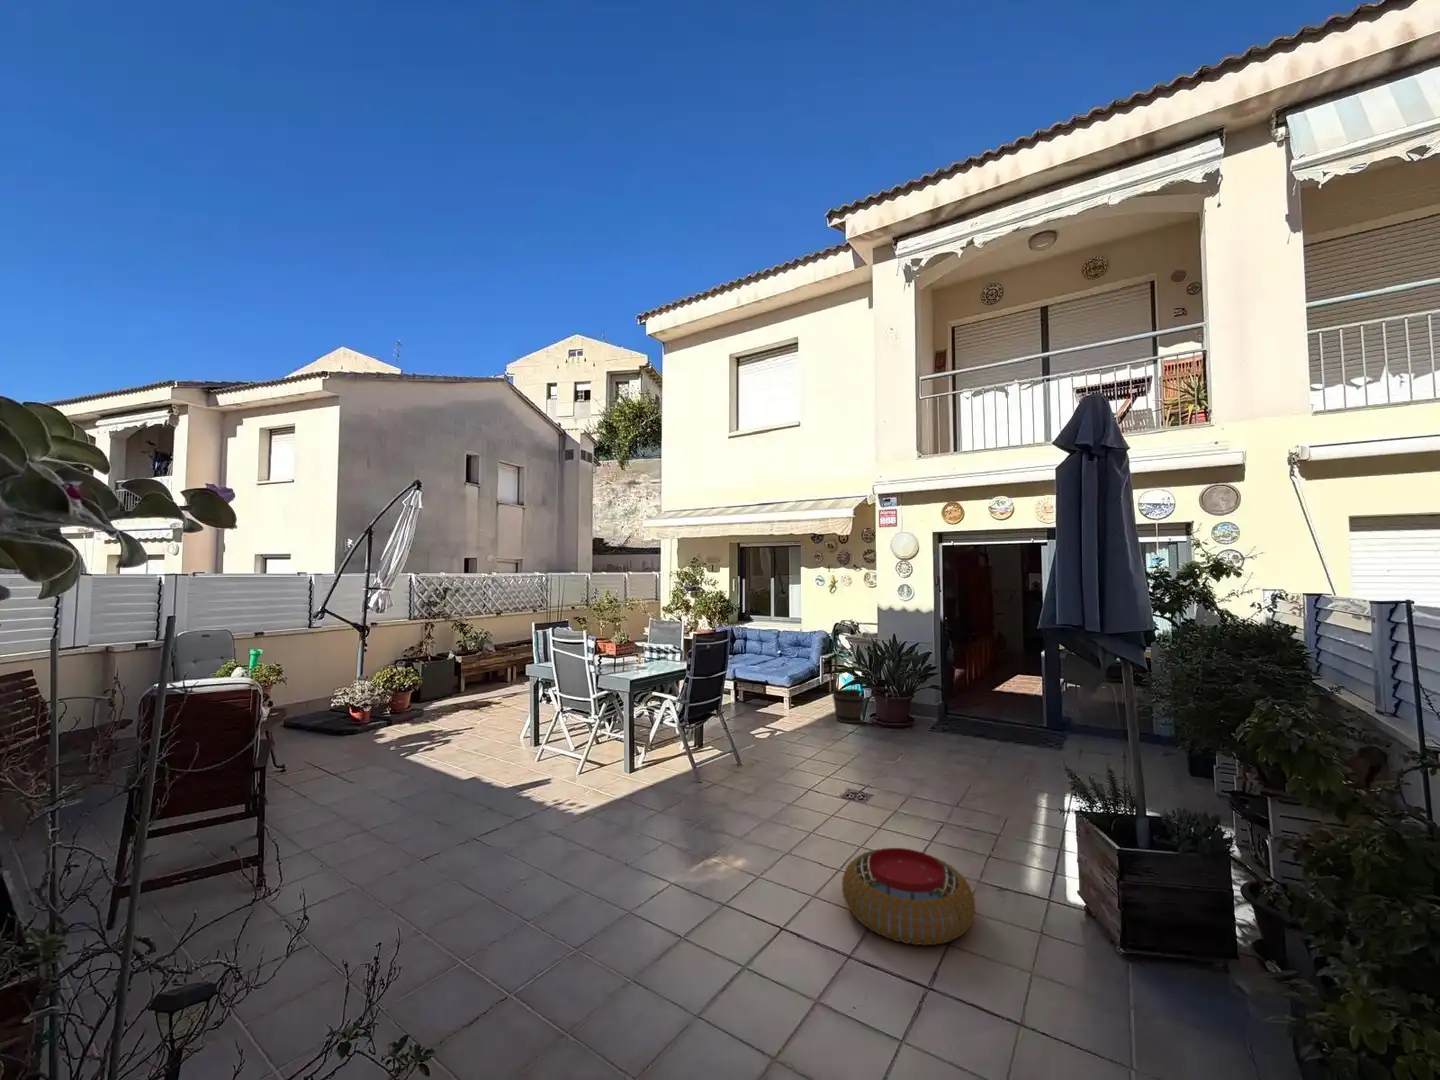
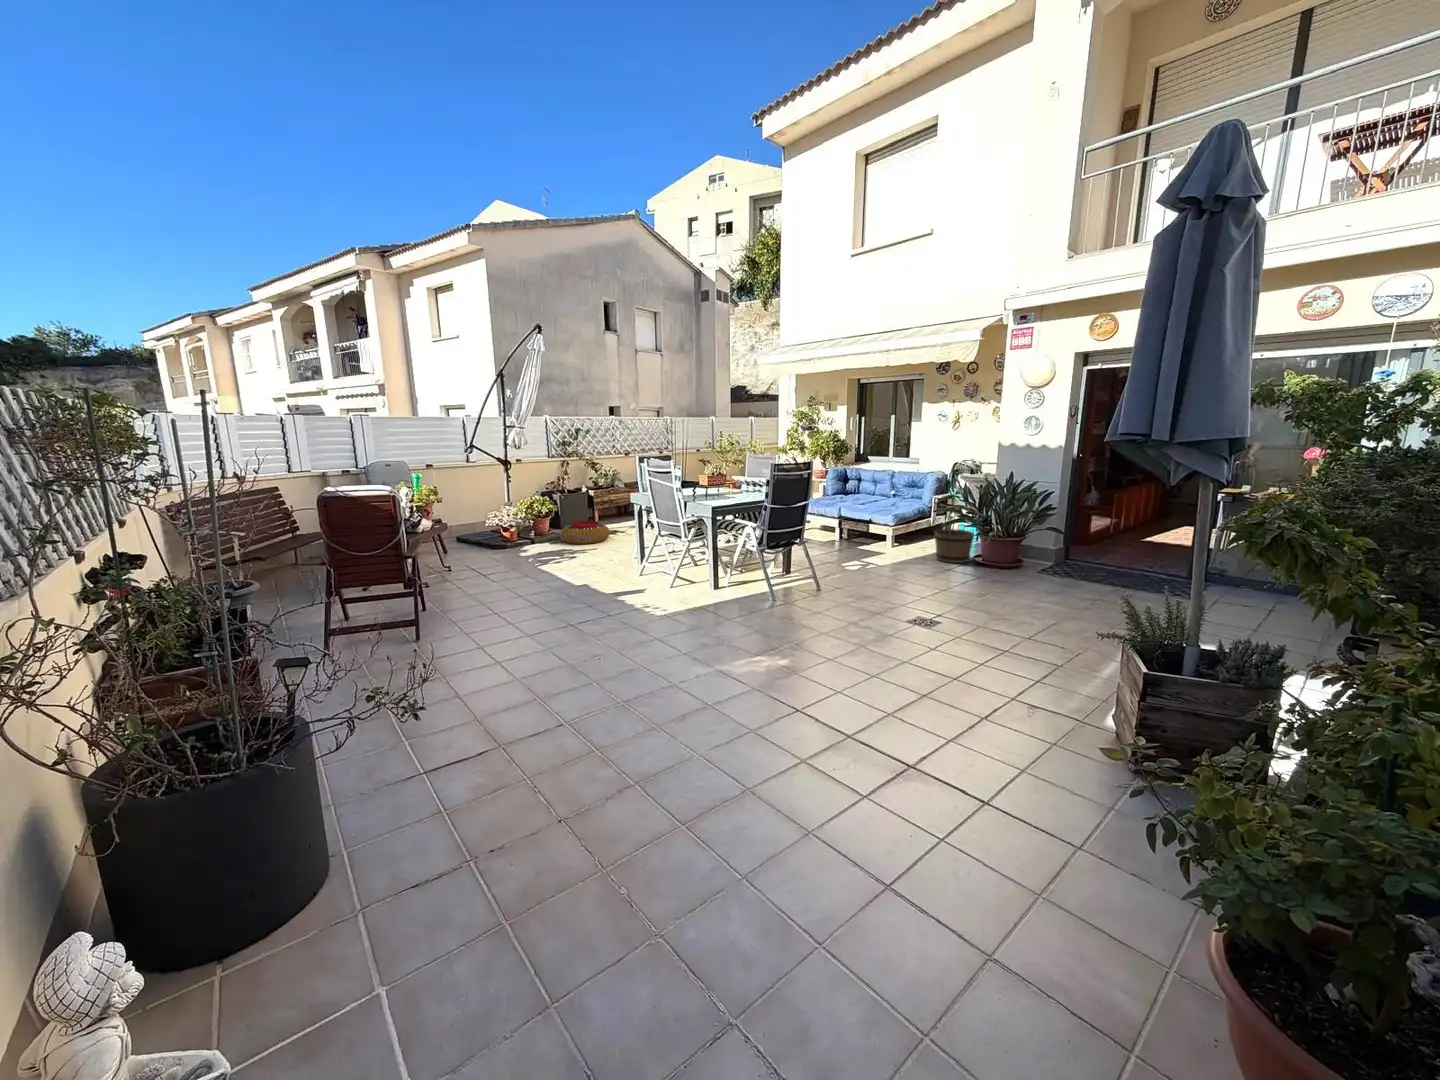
pouf: present [842,848,975,945] -> present [561,521,610,544]

